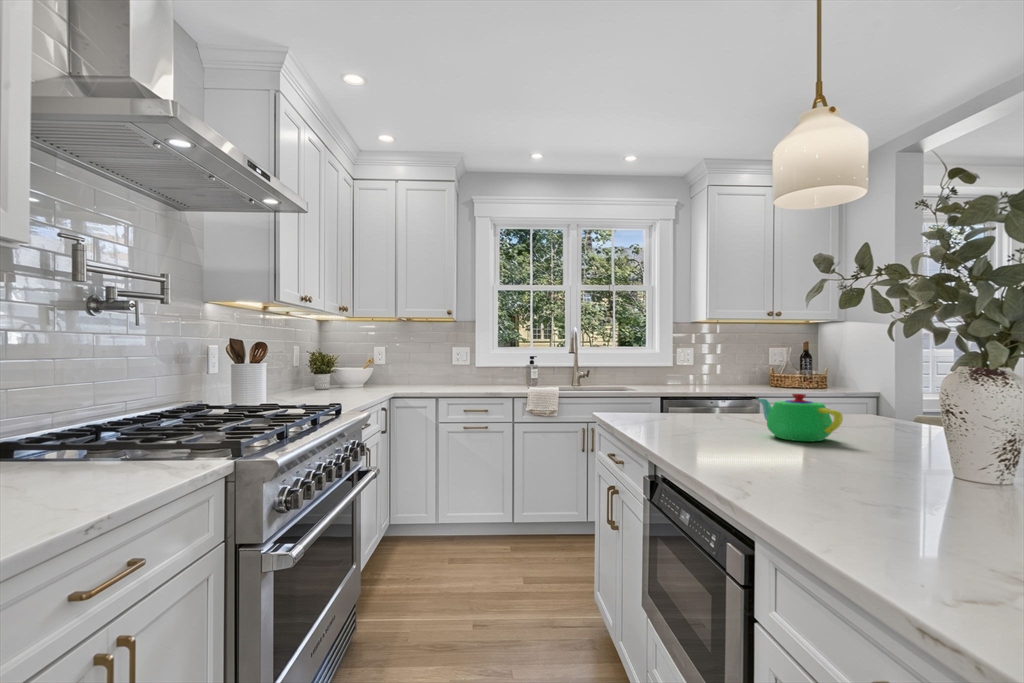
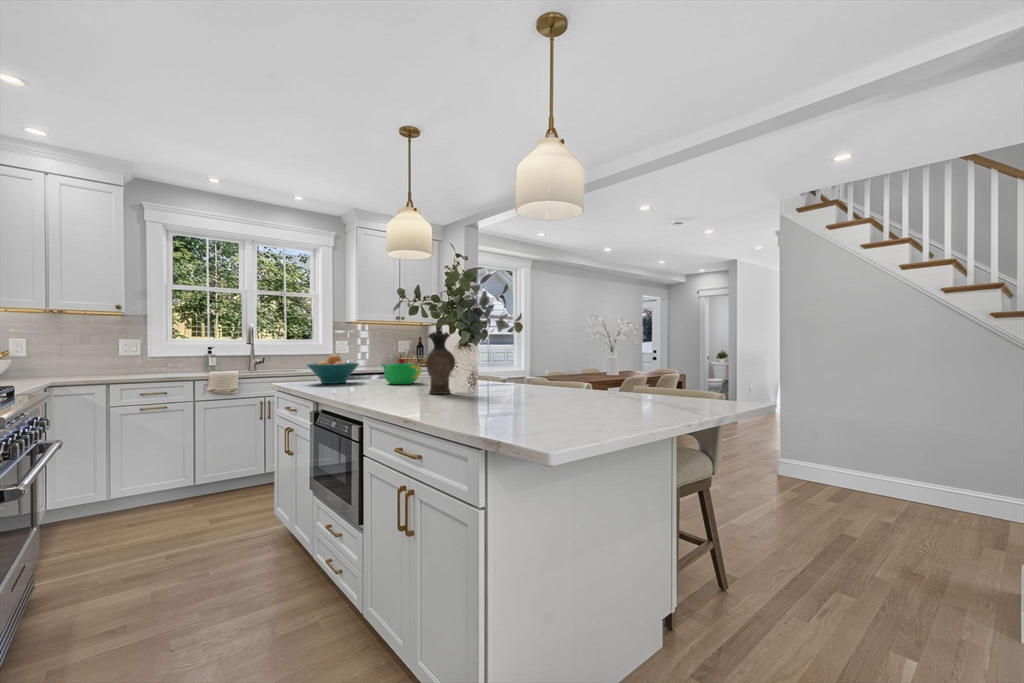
ceramic pitcher: none [880,337,961,494] -> present [426,326,455,394]
fruit bowl: none [639,380,720,426] -> present [307,355,359,384]

